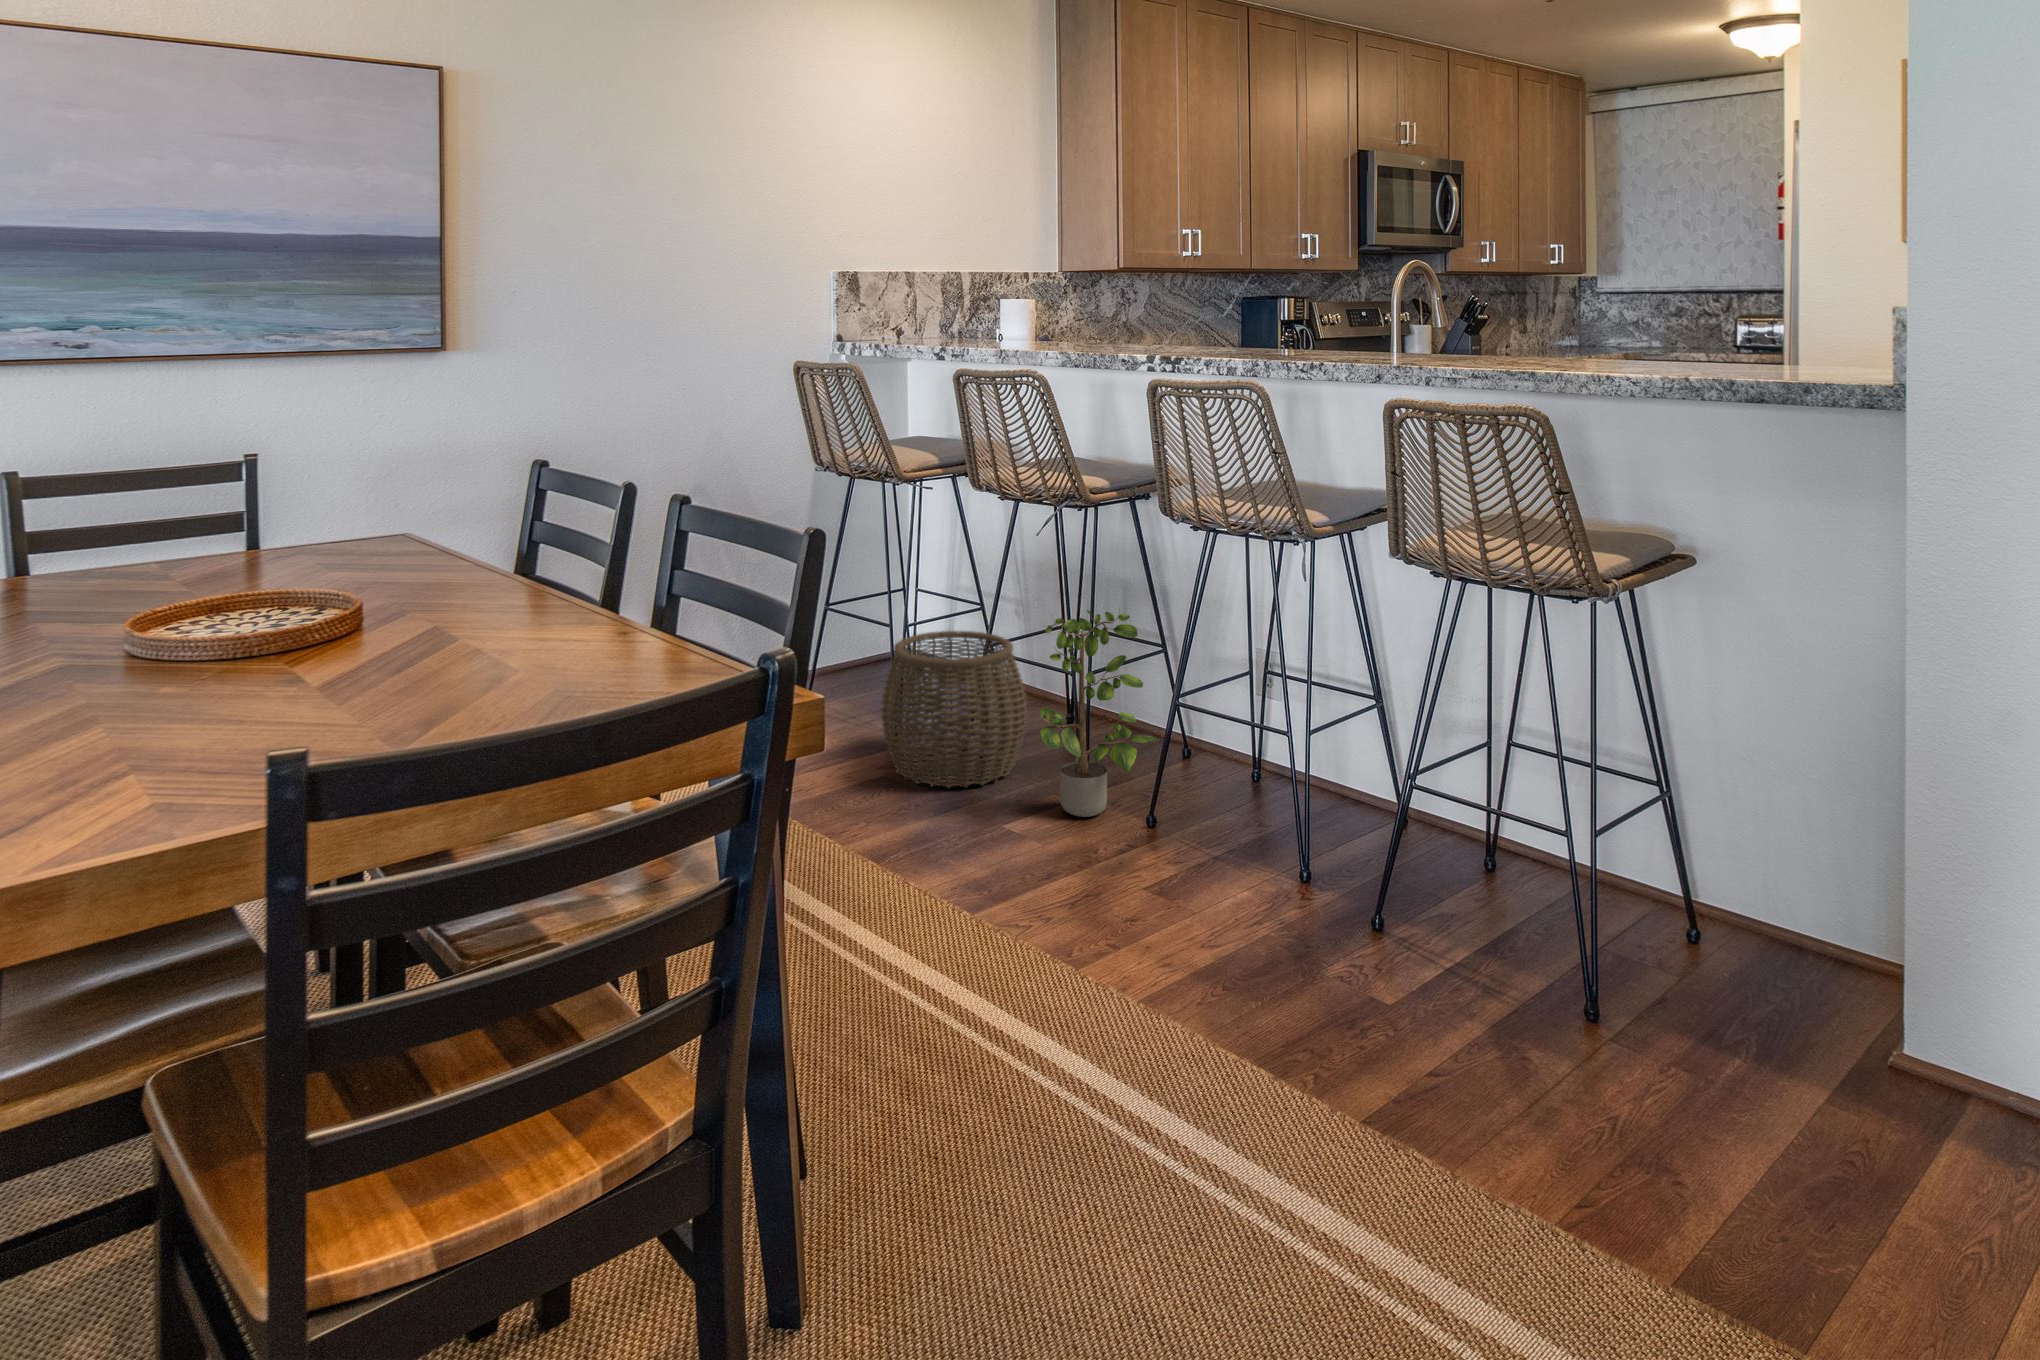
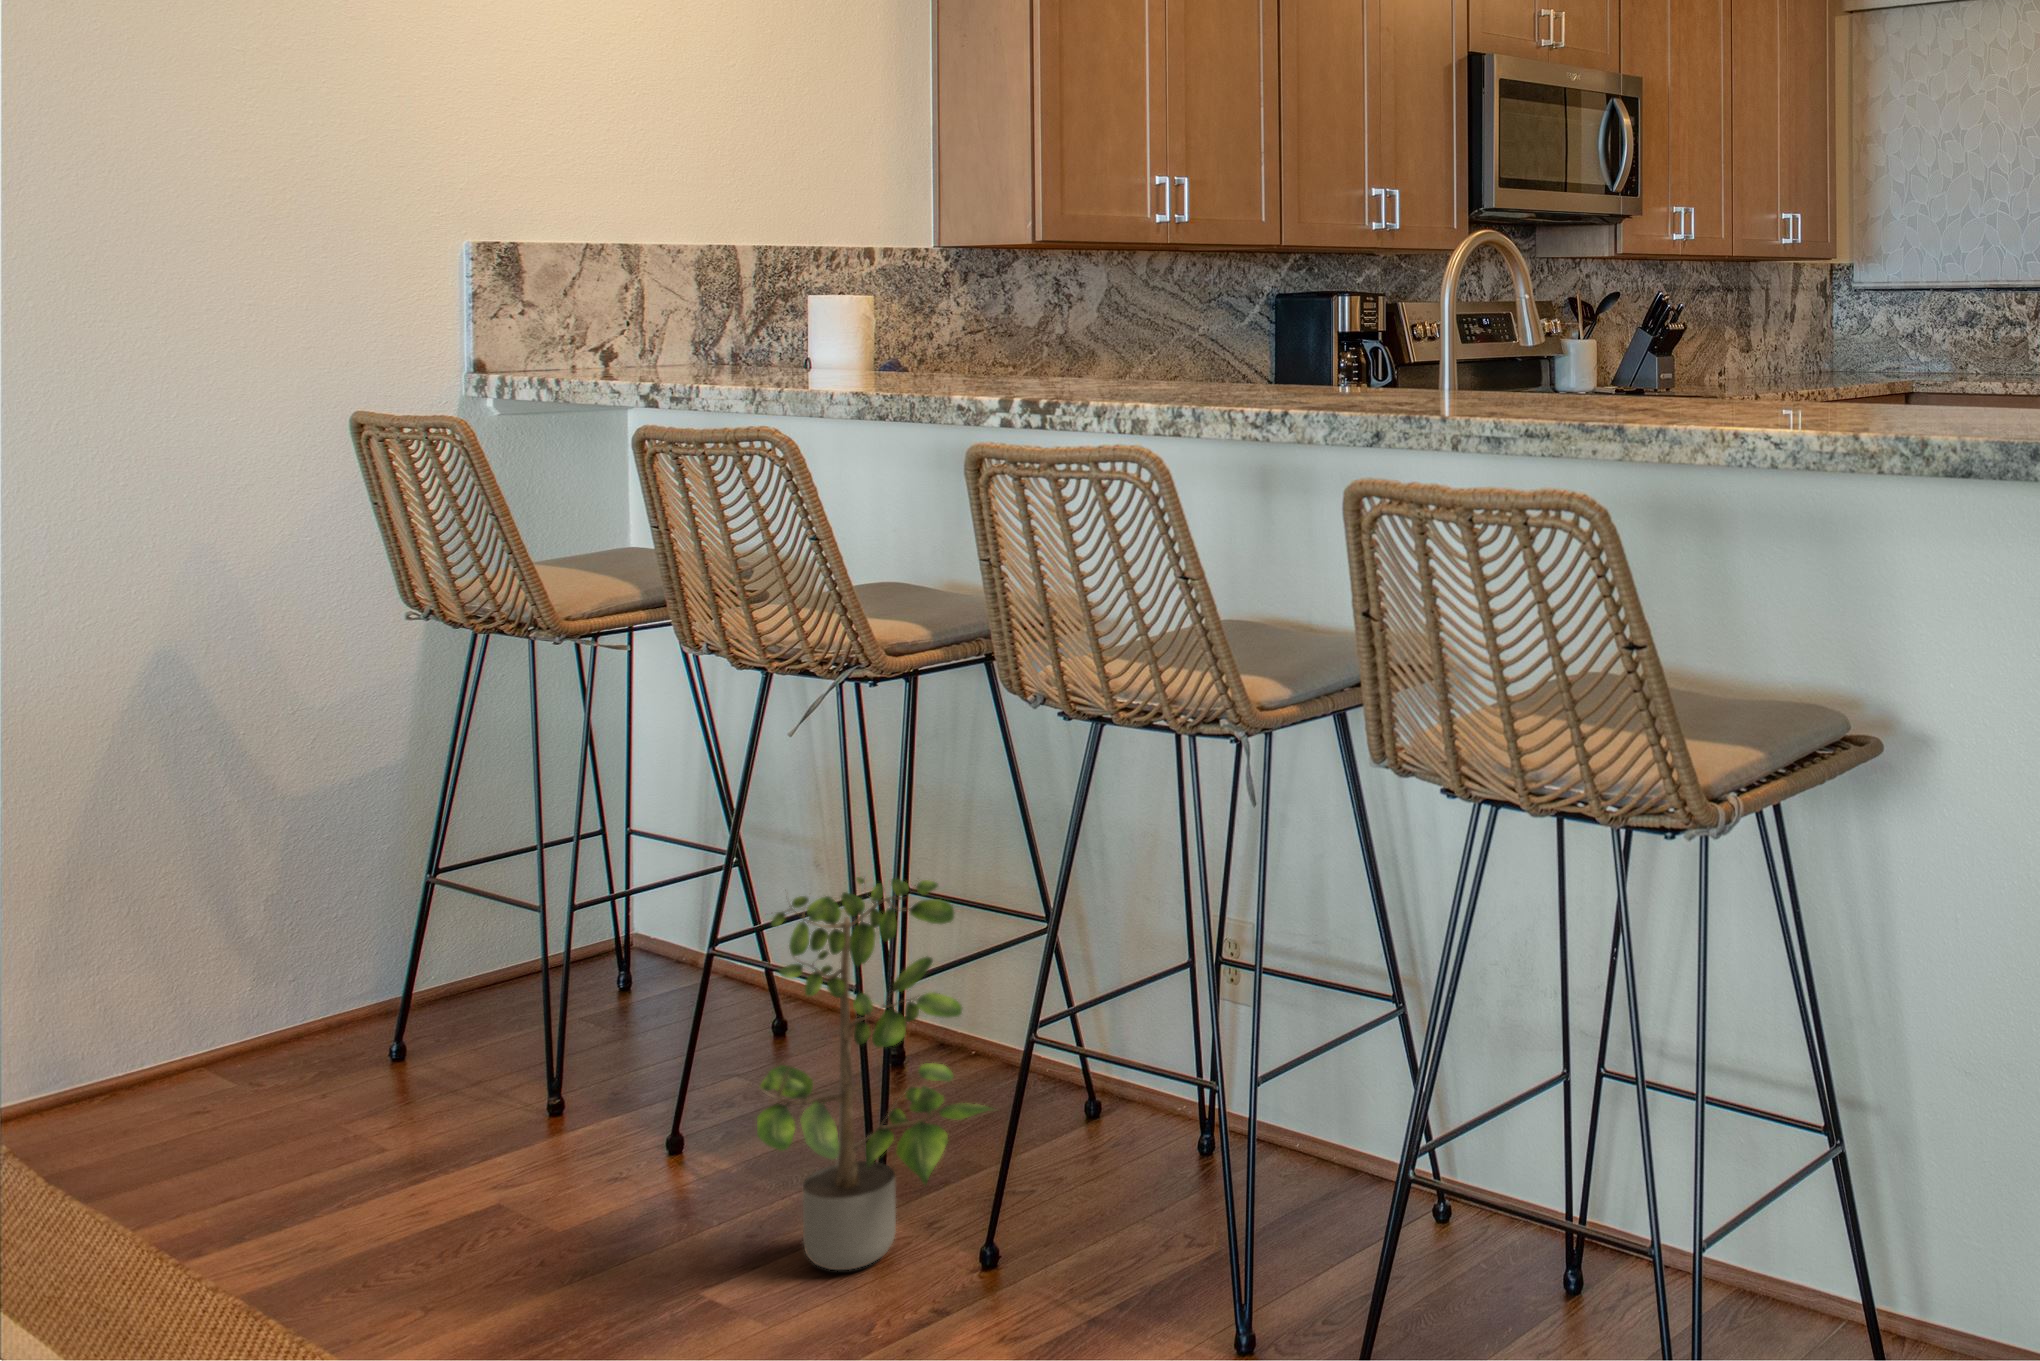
woven basket: present [881,631,1027,788] -> none [467,917,773,1233]

